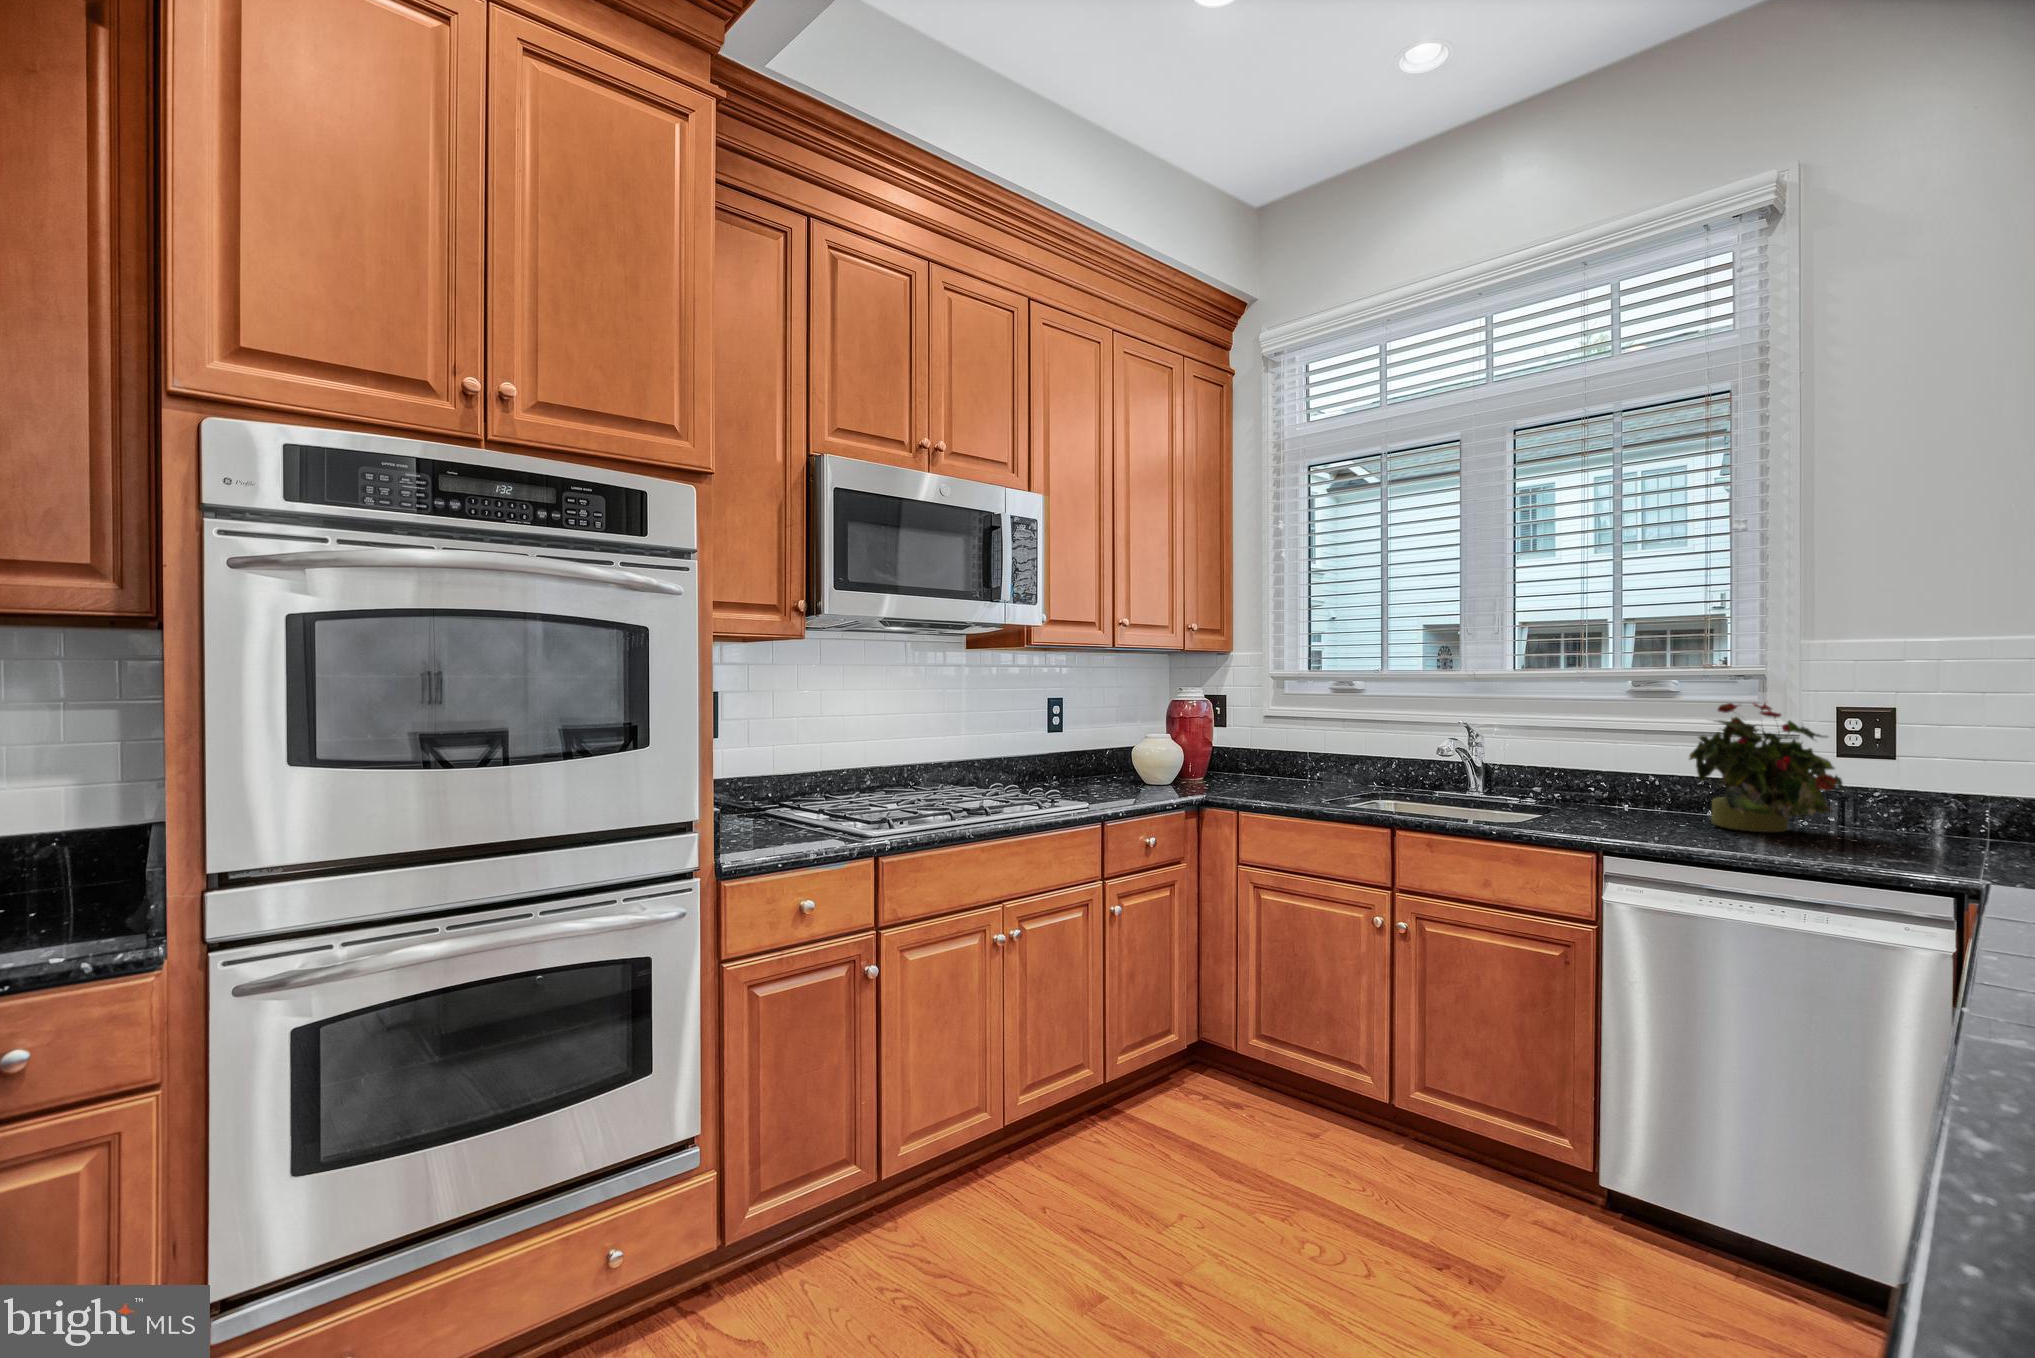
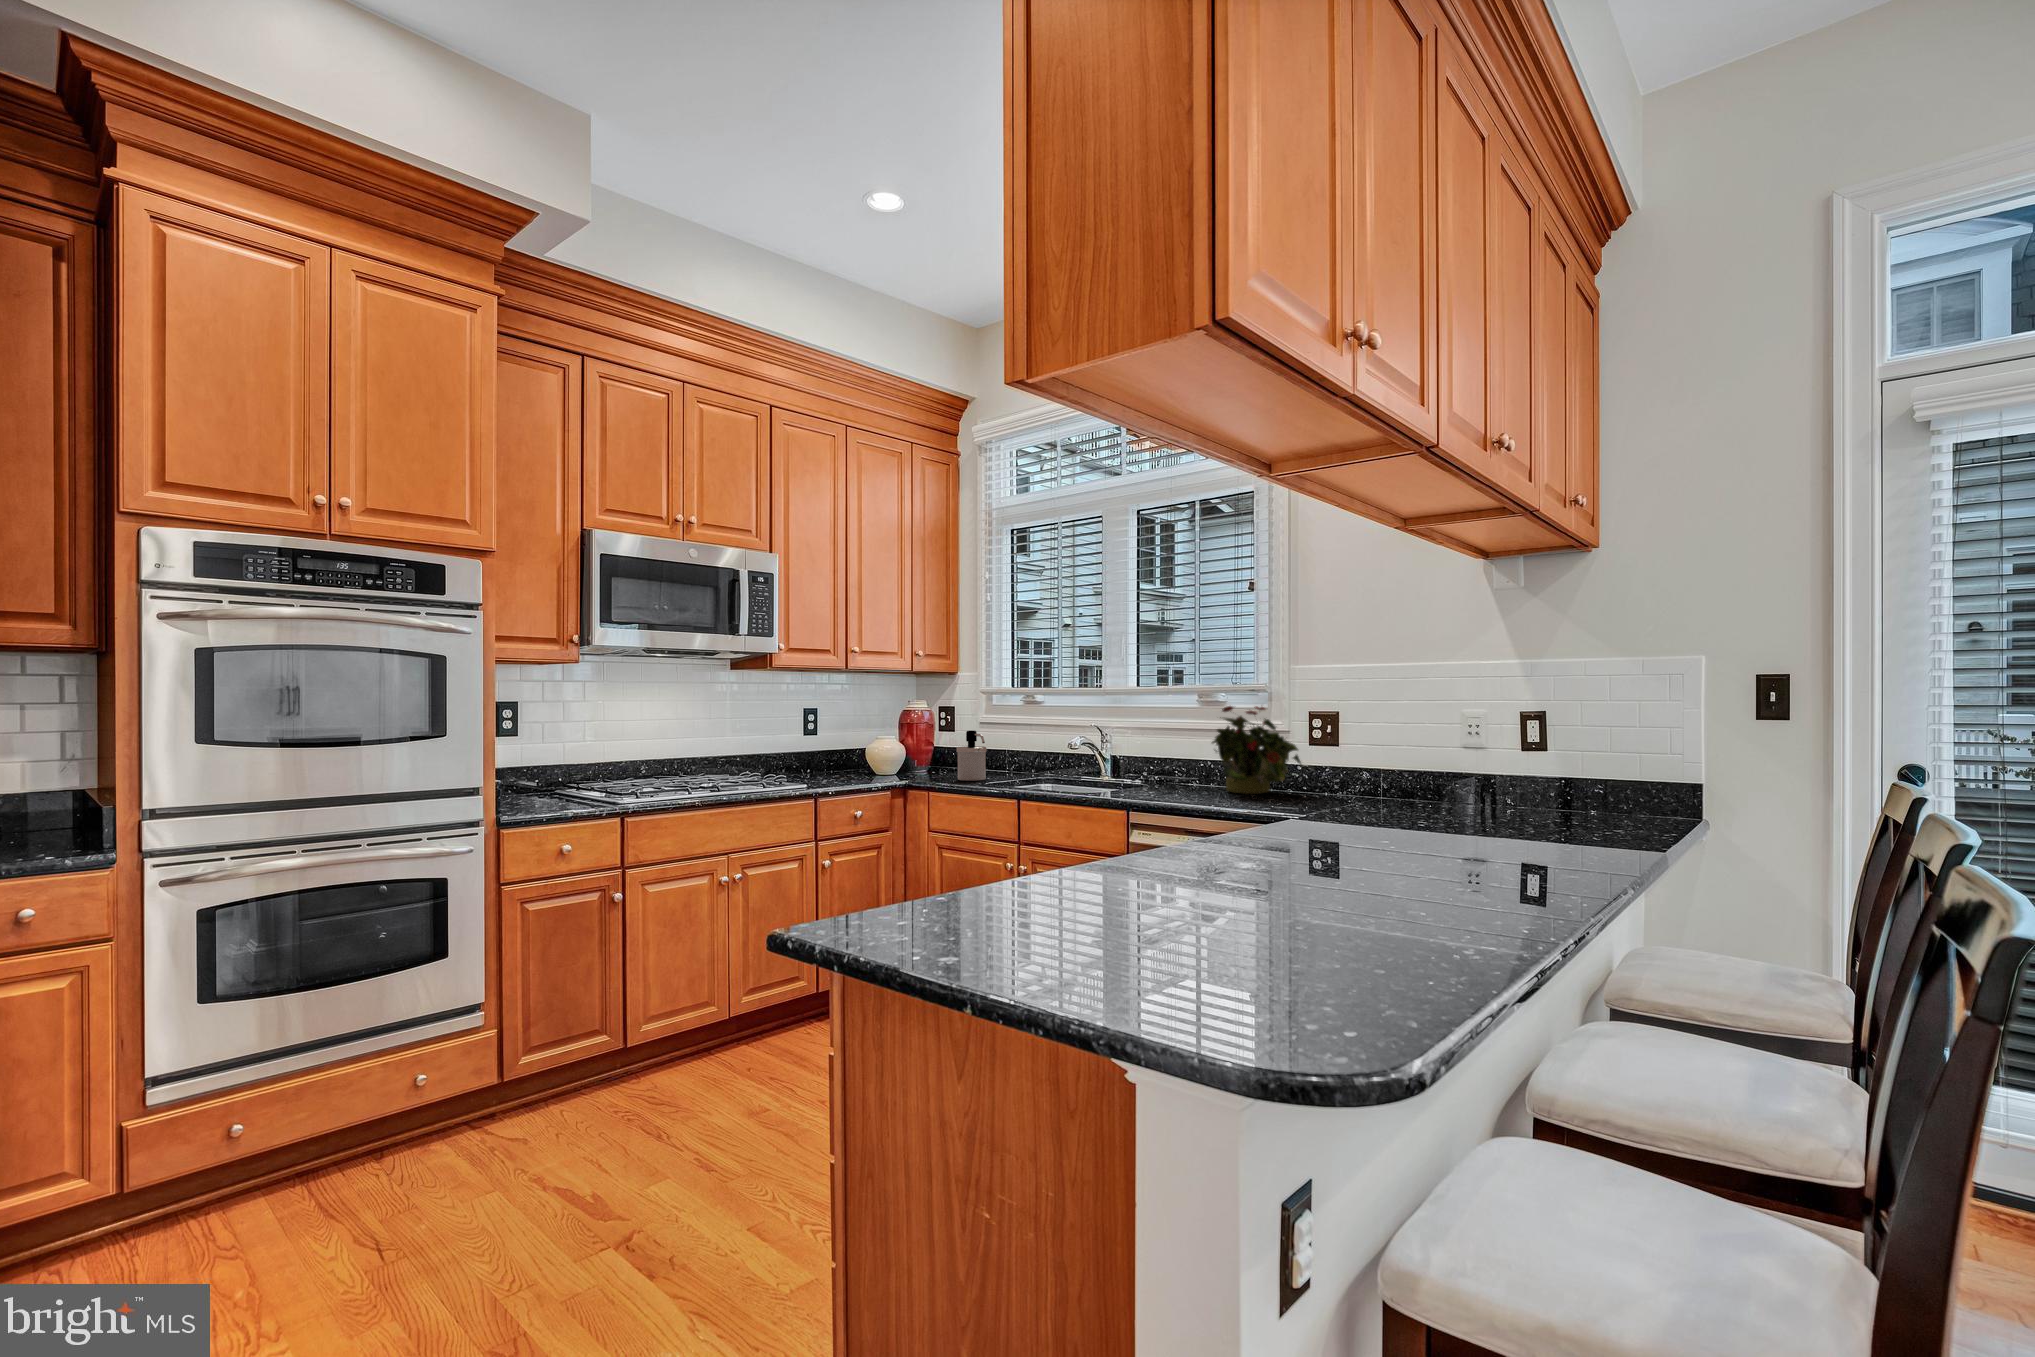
soap dispenser: none [1263,730,1310,796] -> present [957,731,987,781]

